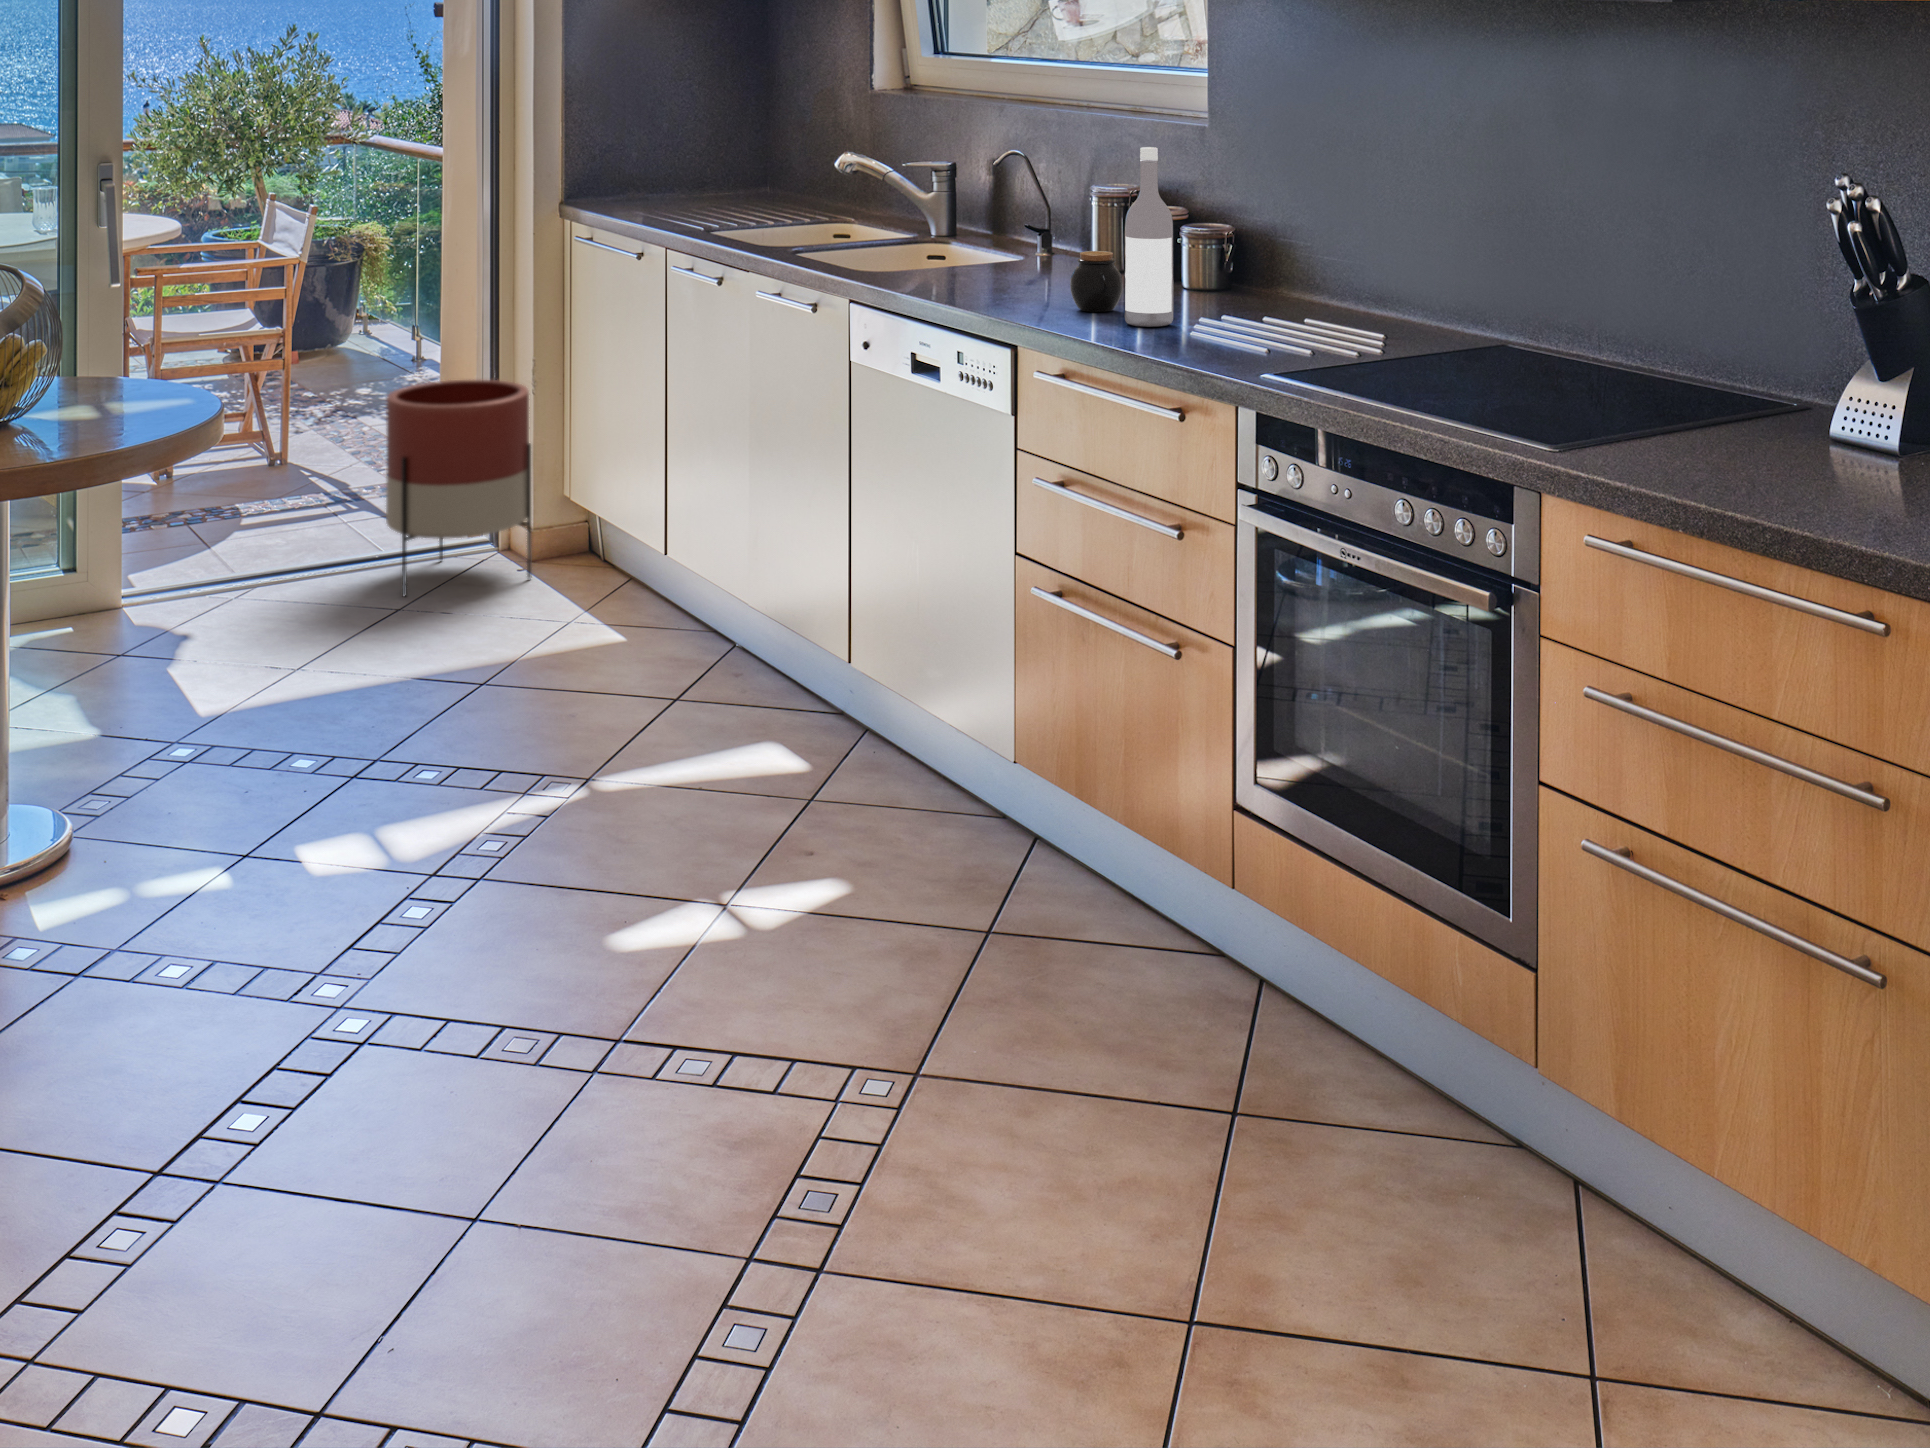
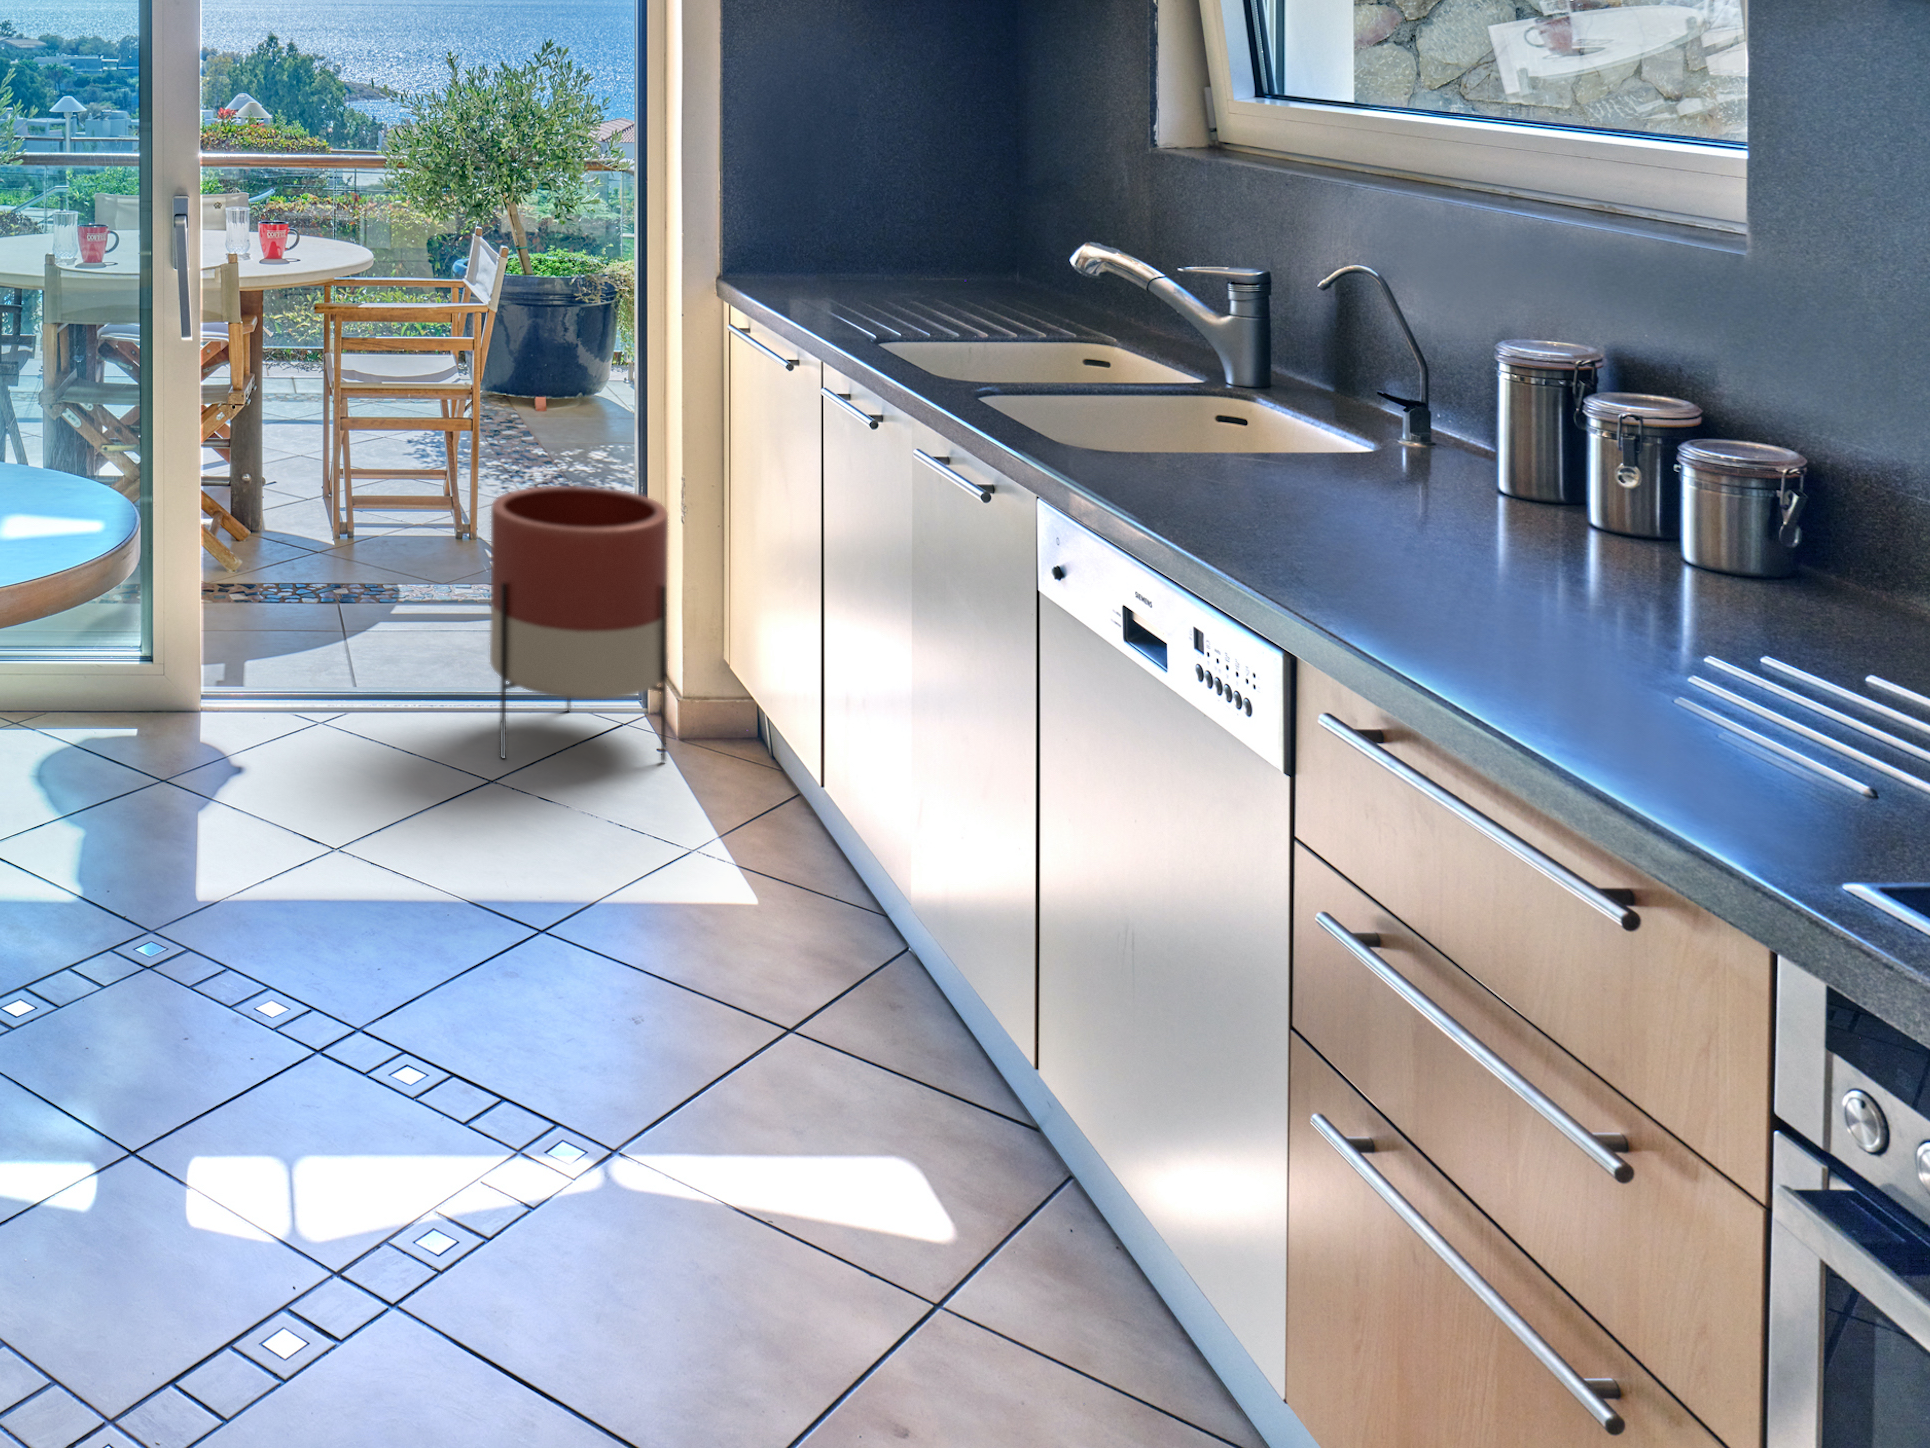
wine bottle: present [1125,147,1173,327] -> none [1532,310,1648,677]
jar: present [1070,251,1123,312] -> none [1420,488,1536,611]

